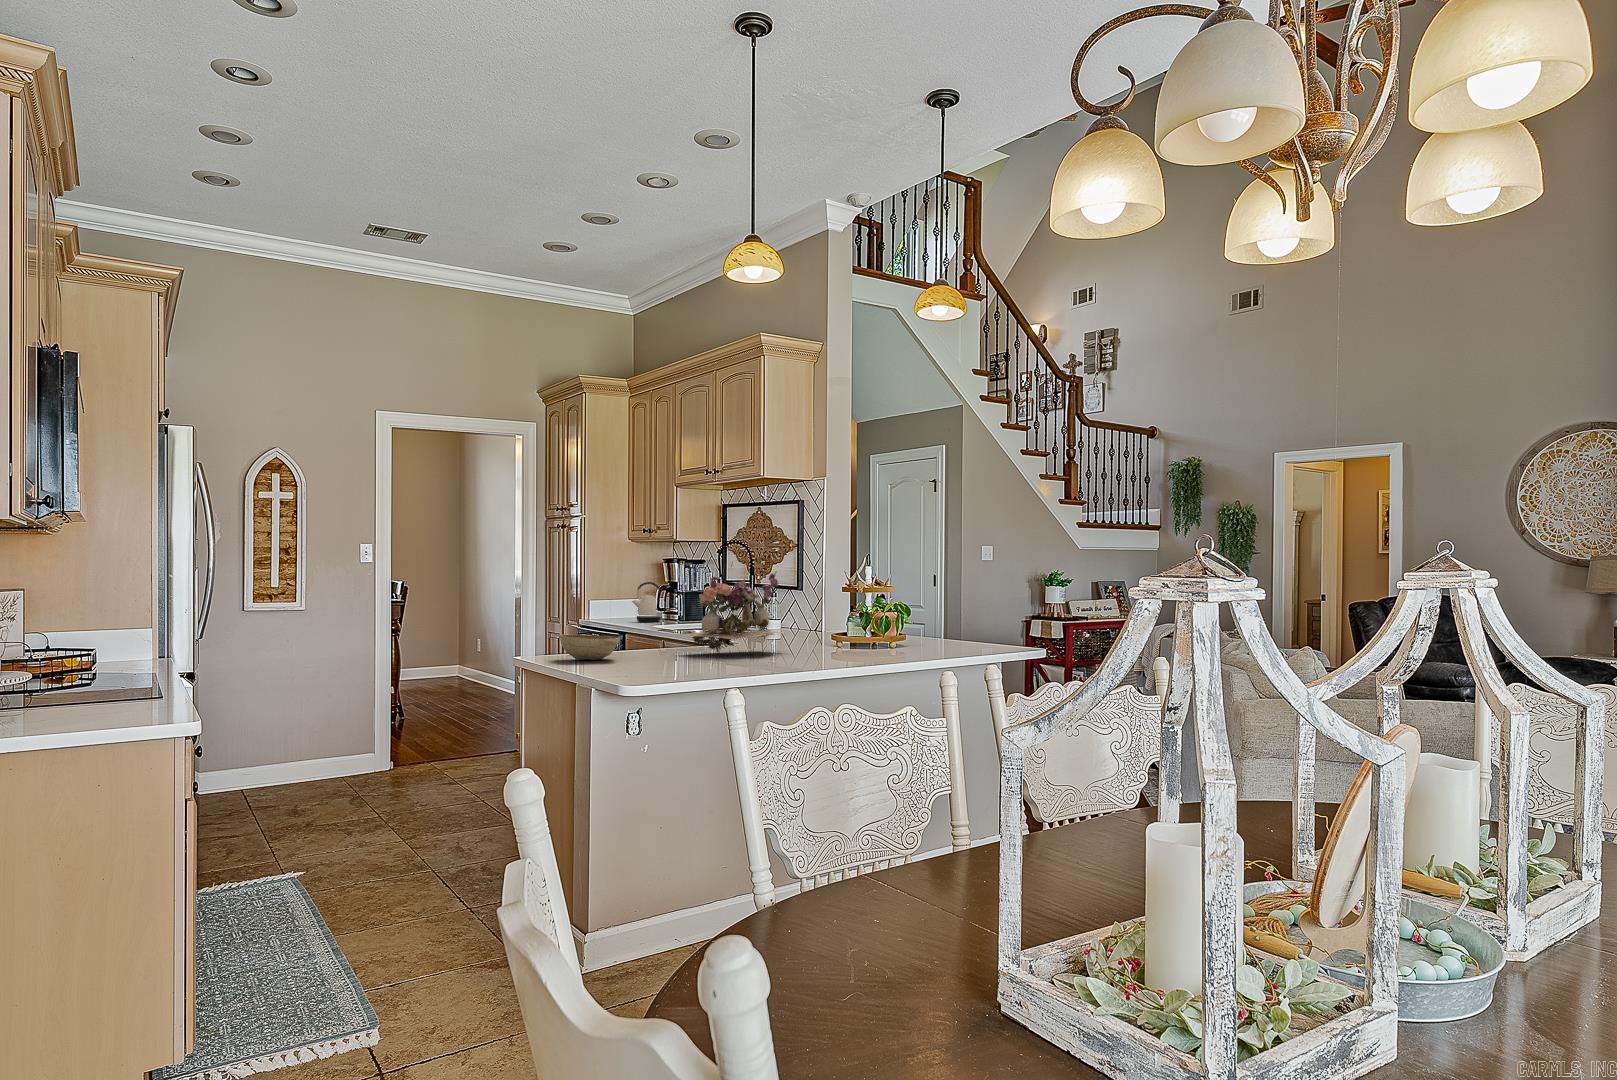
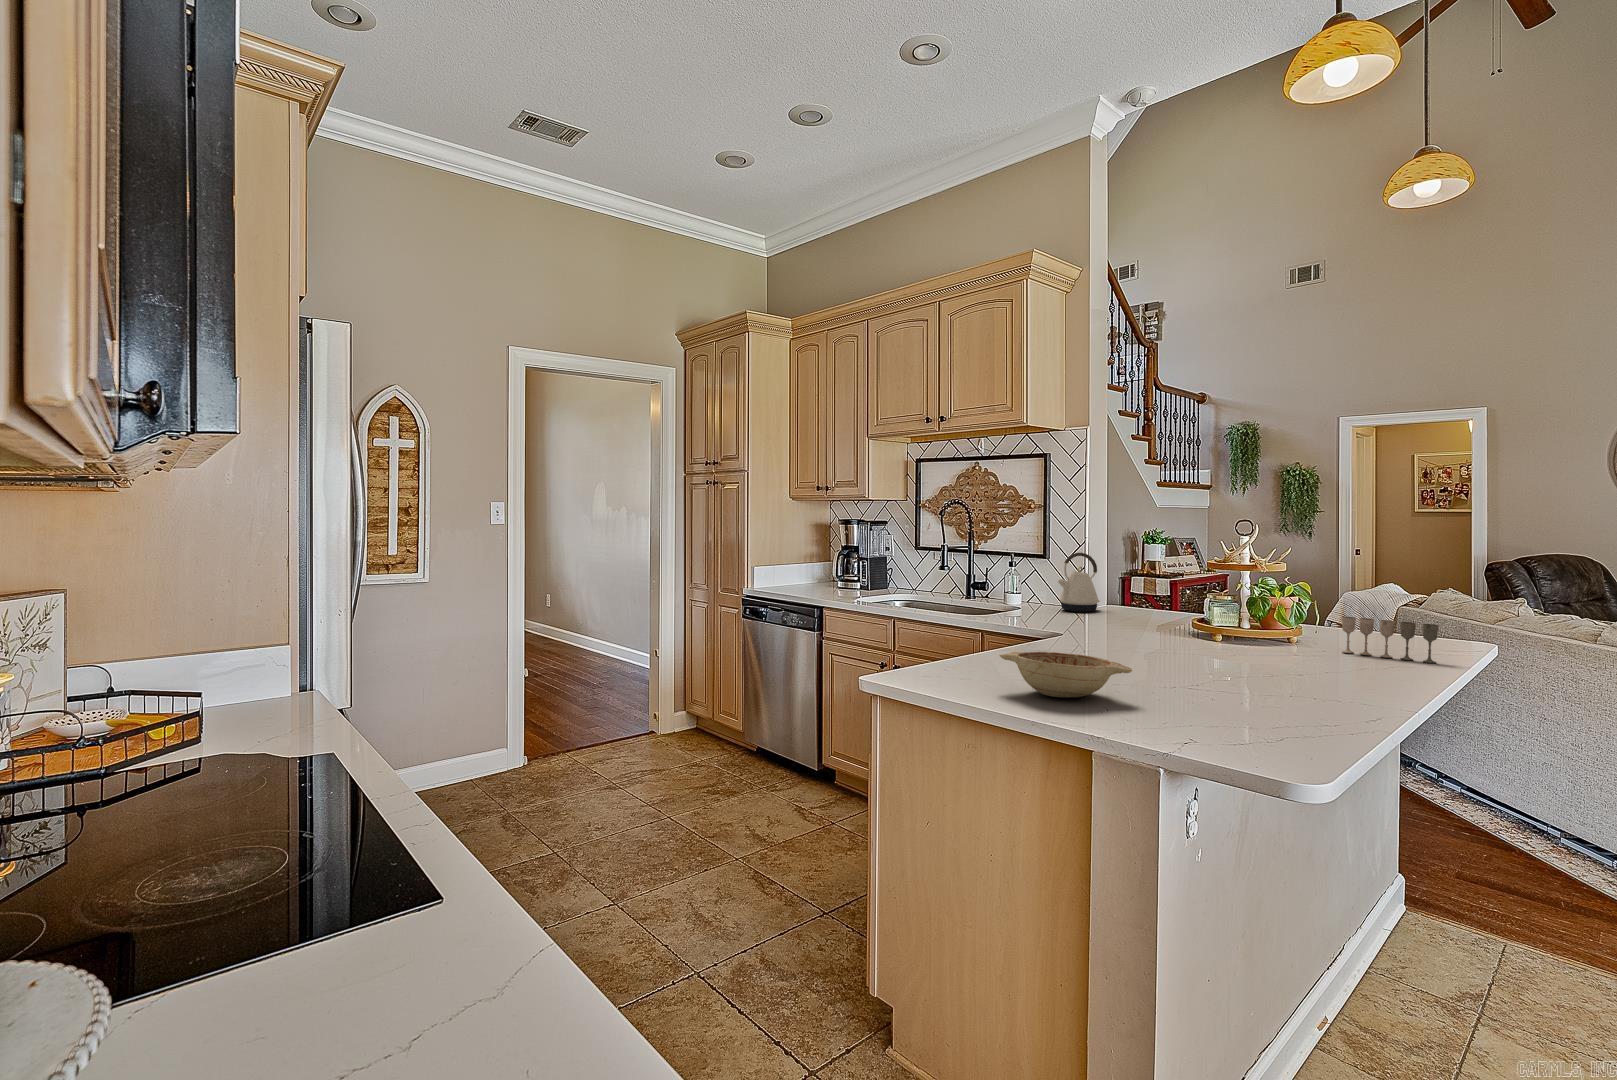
flower arrangement: present [680,571,785,652] -> none [1145,547,1307,671]
kettle: present [632,582,664,622] -> present [1057,553,1100,612]
wine glass: none [861,622,899,652] -> present [1342,617,1439,663]

